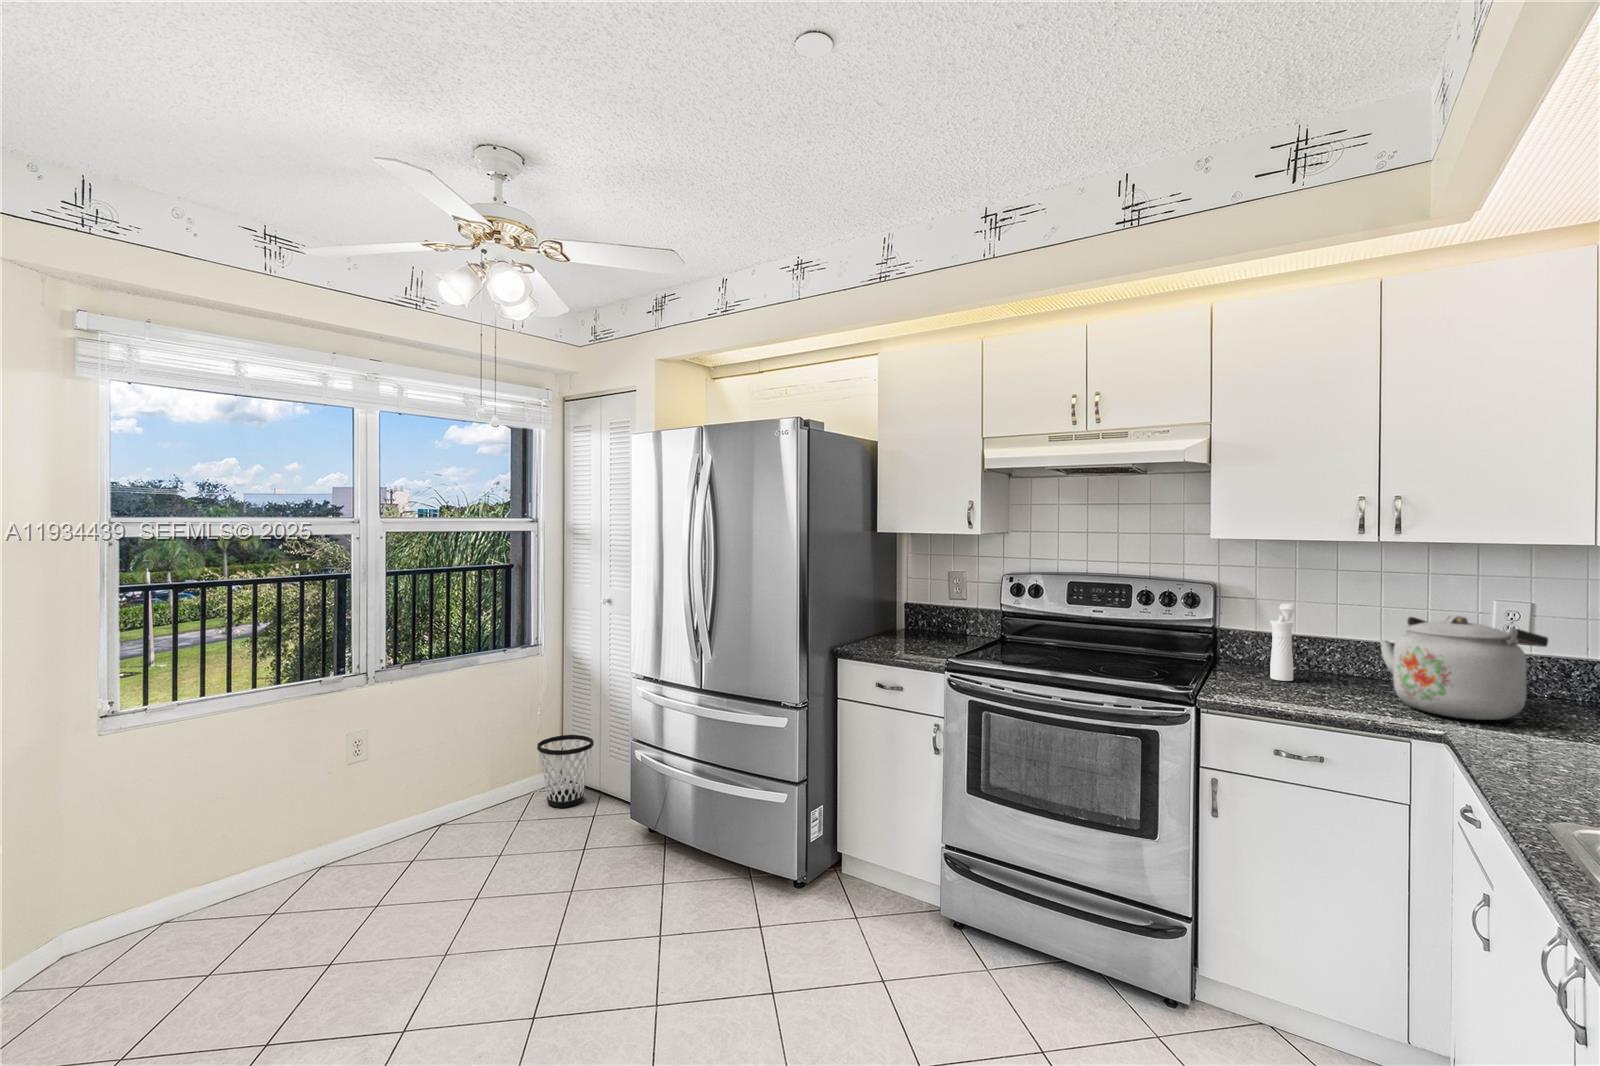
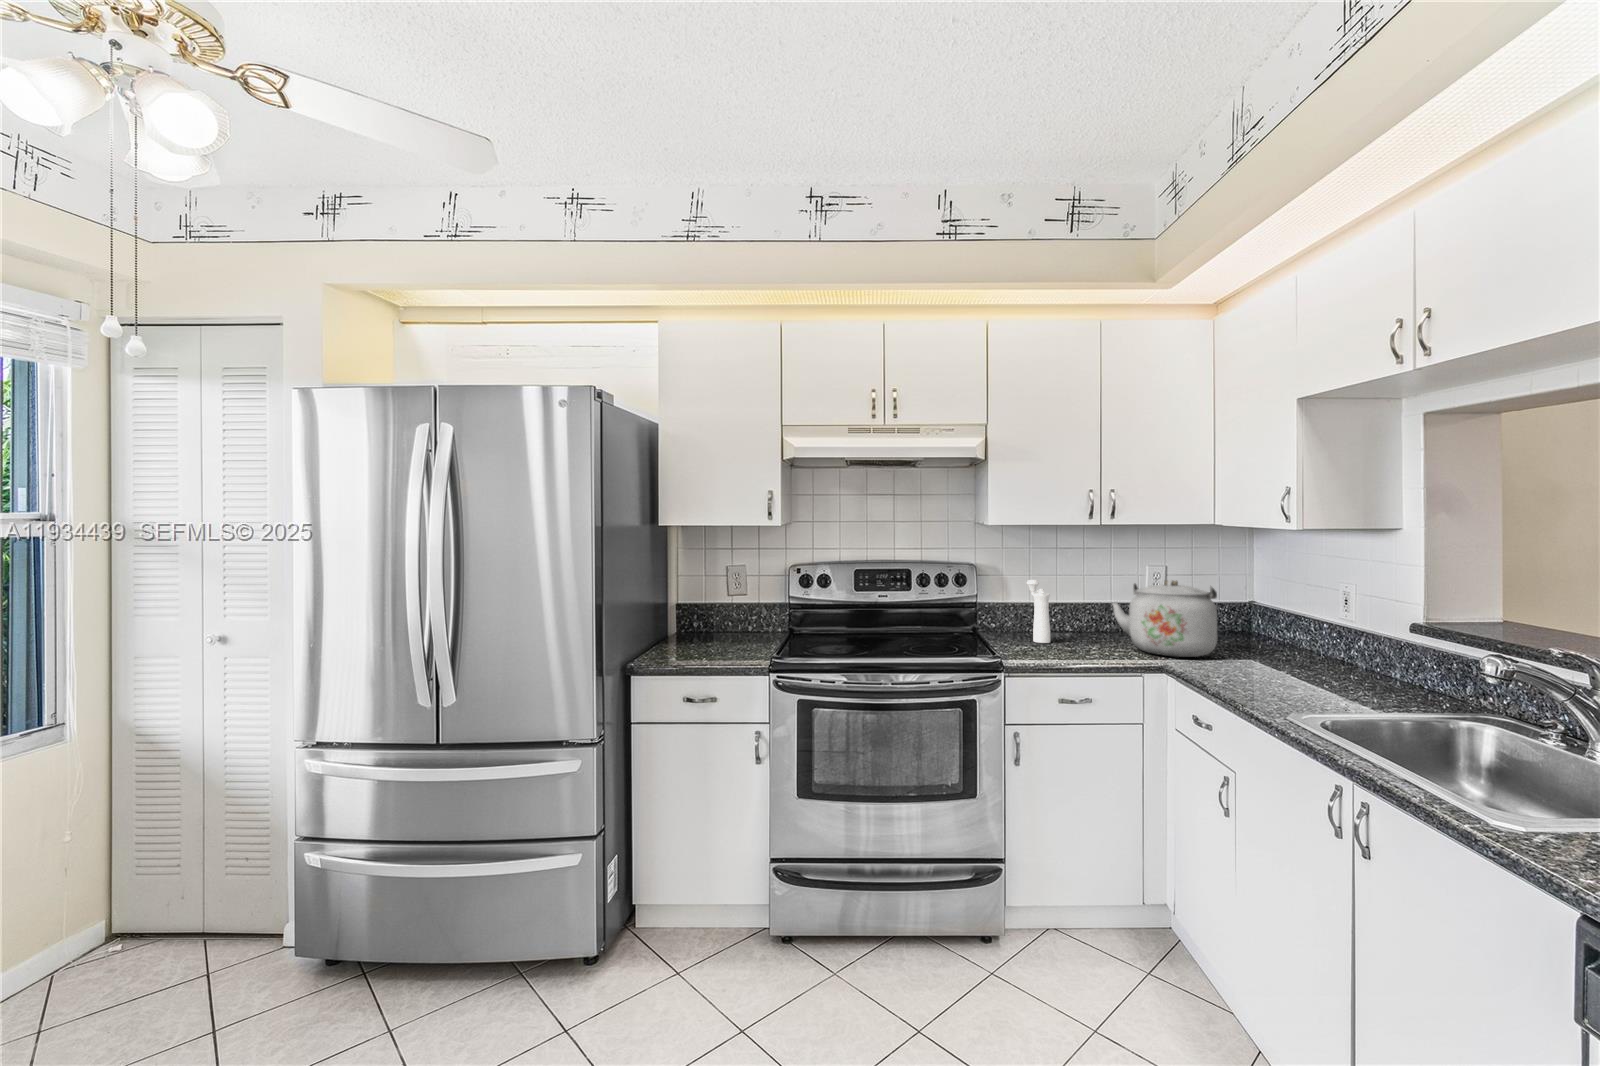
wastebasket: present [537,735,594,808] -> none [68,841,198,975]

